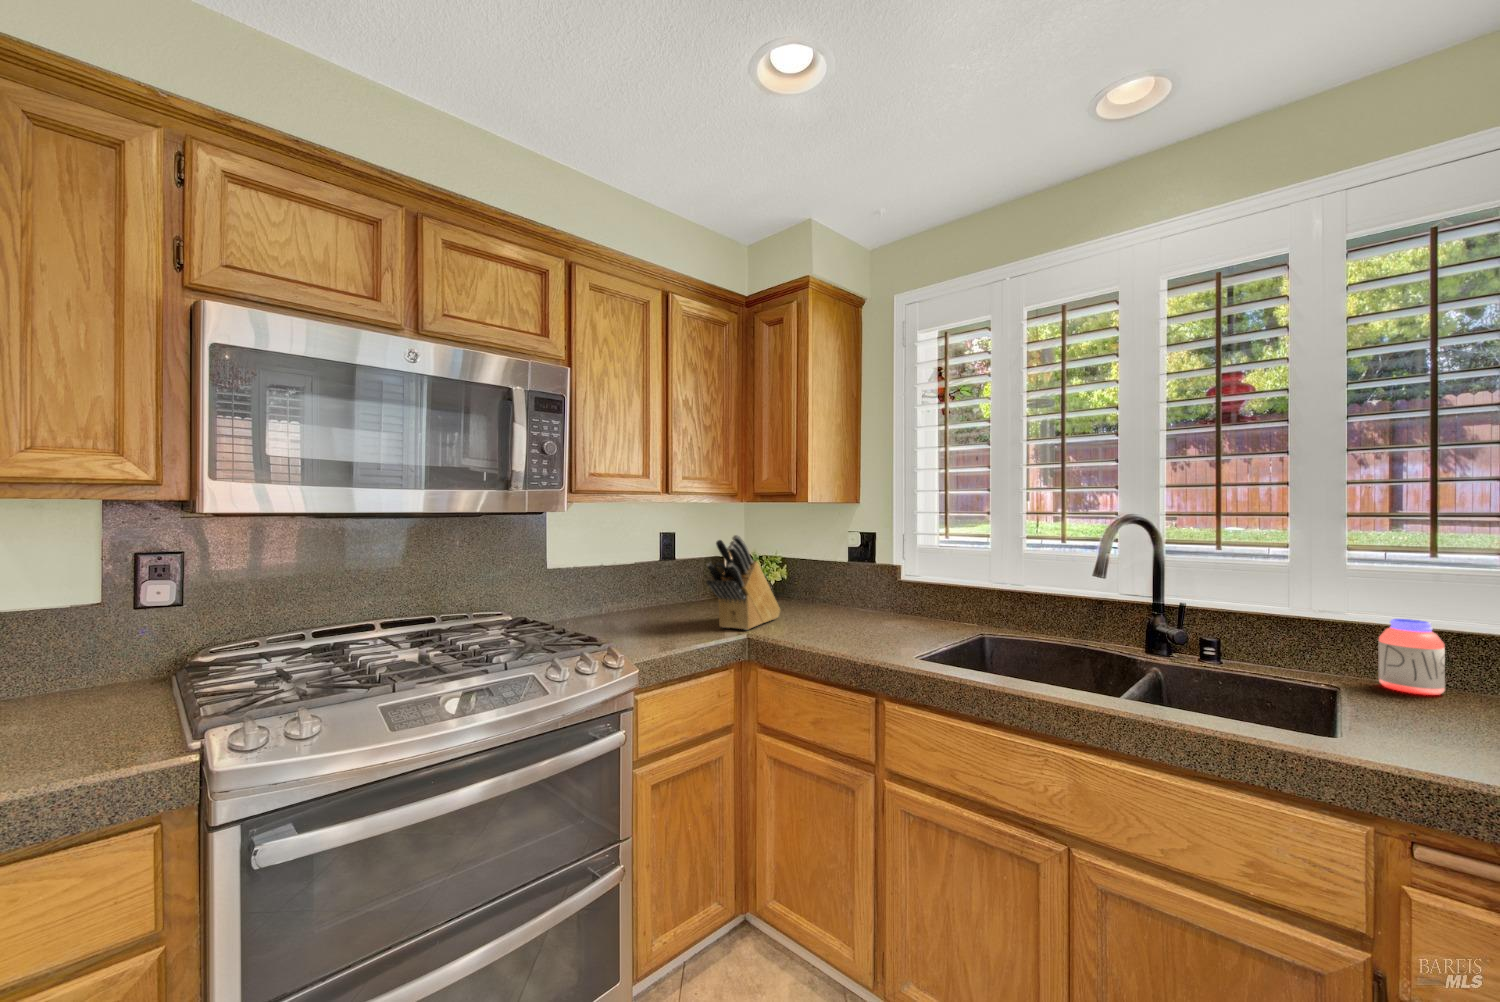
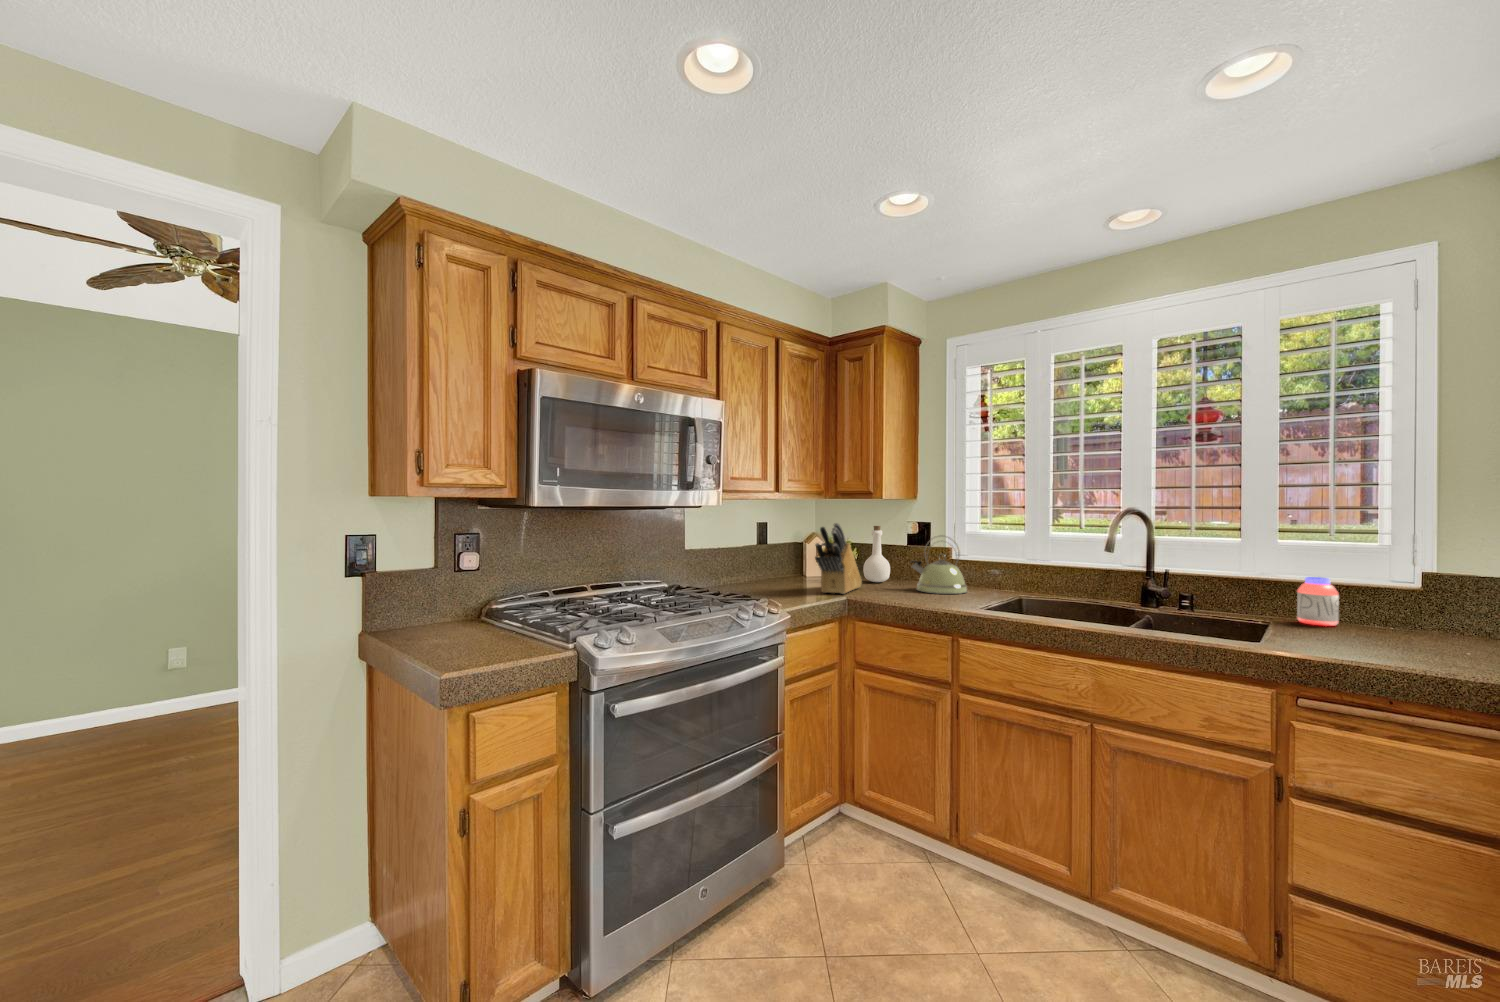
bottle: none [790,536,824,609] -> present [863,526,890,582]
kettle: none [842,550,916,630] -> present [911,538,967,594]

